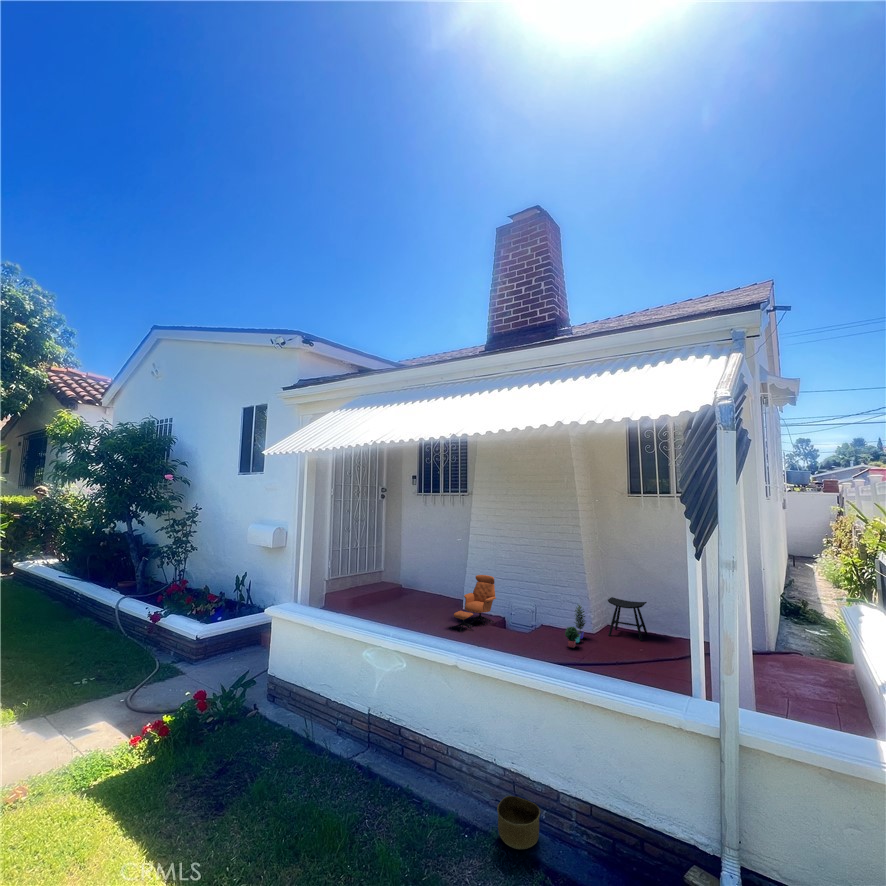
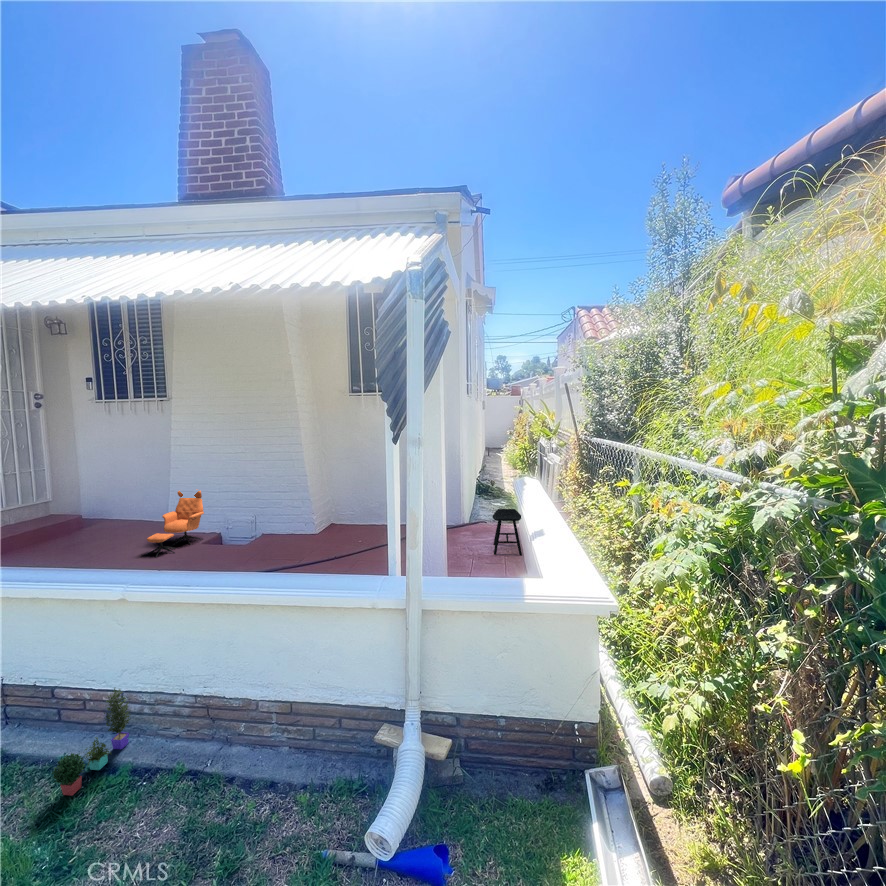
stool: present [608,597,648,641] -> present [492,509,522,556]
potted plant: present [565,605,585,648] -> present [51,688,130,796]
basket: present [497,796,540,849] -> none [182,720,237,776]

